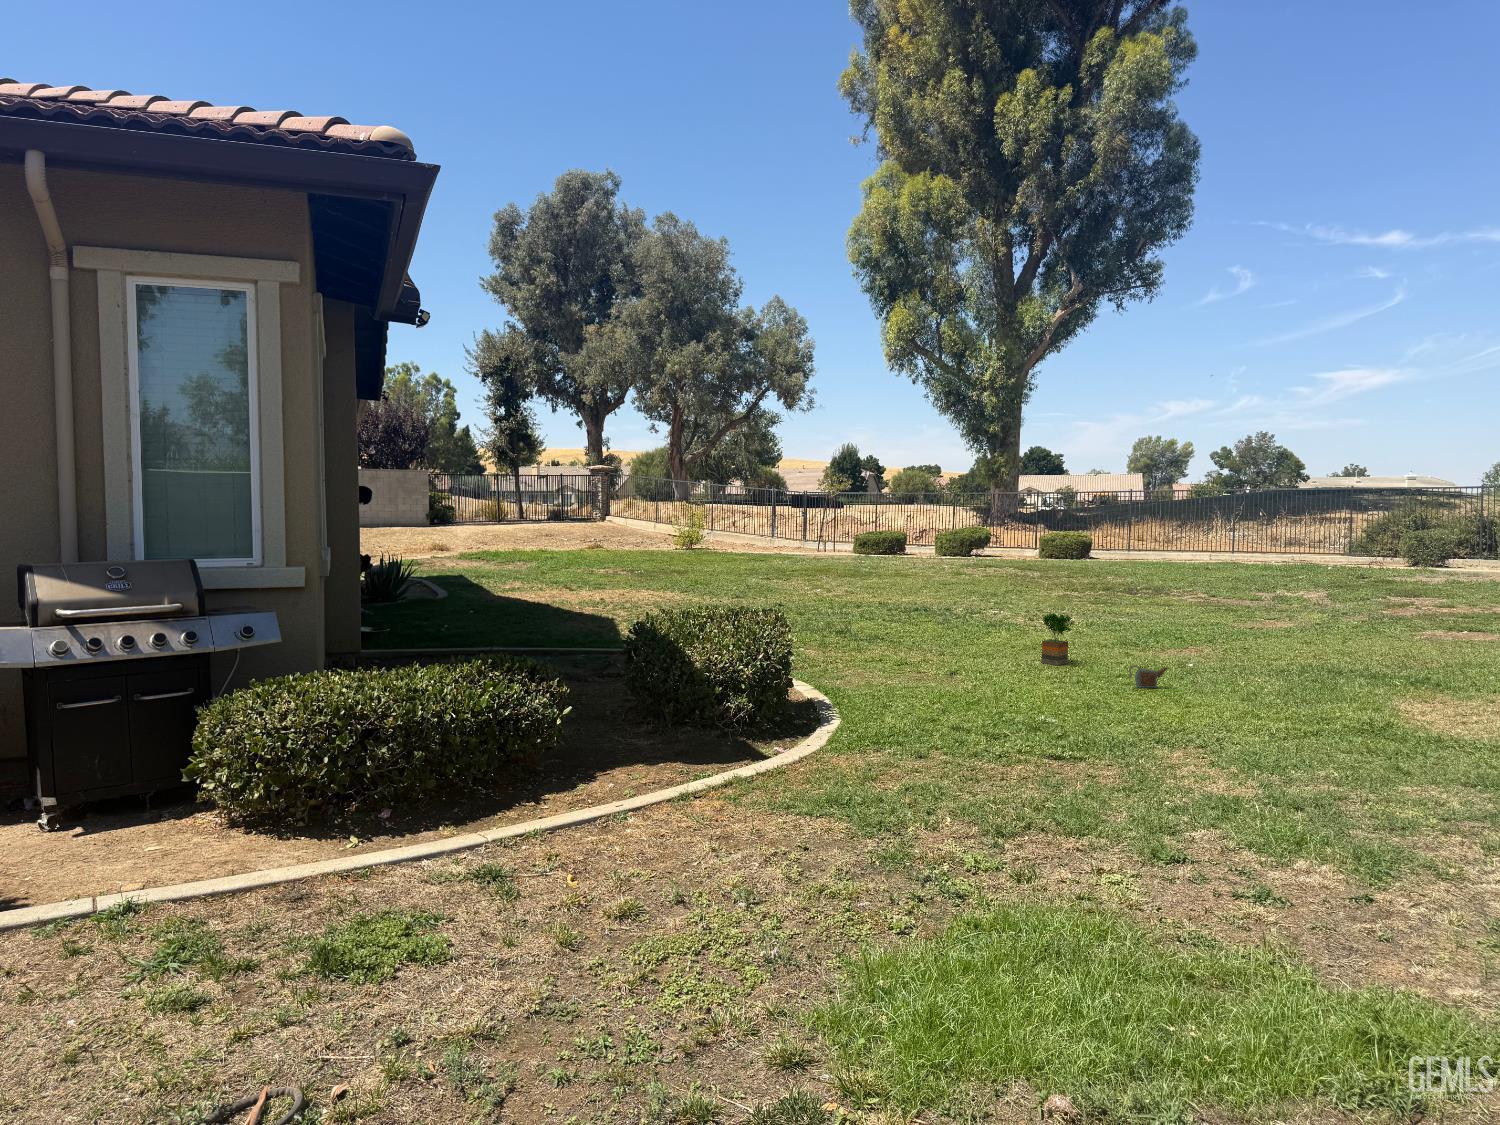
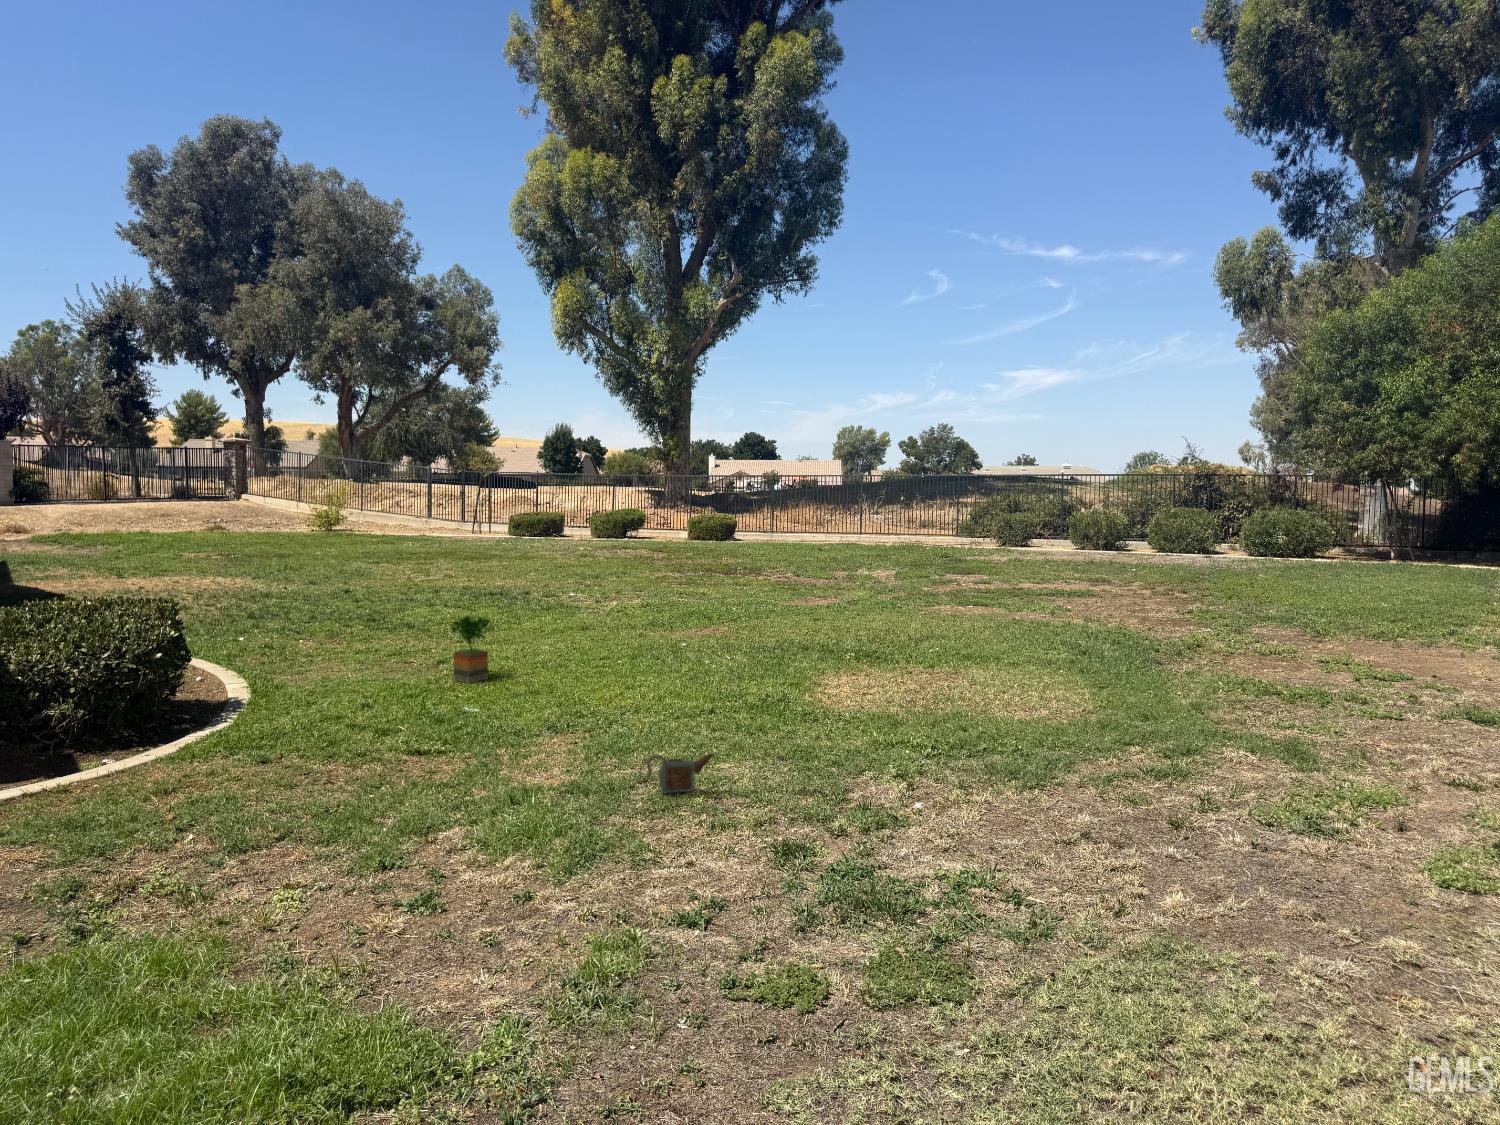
watering can: present [1129,665,1168,688] -> present [646,754,713,793]

